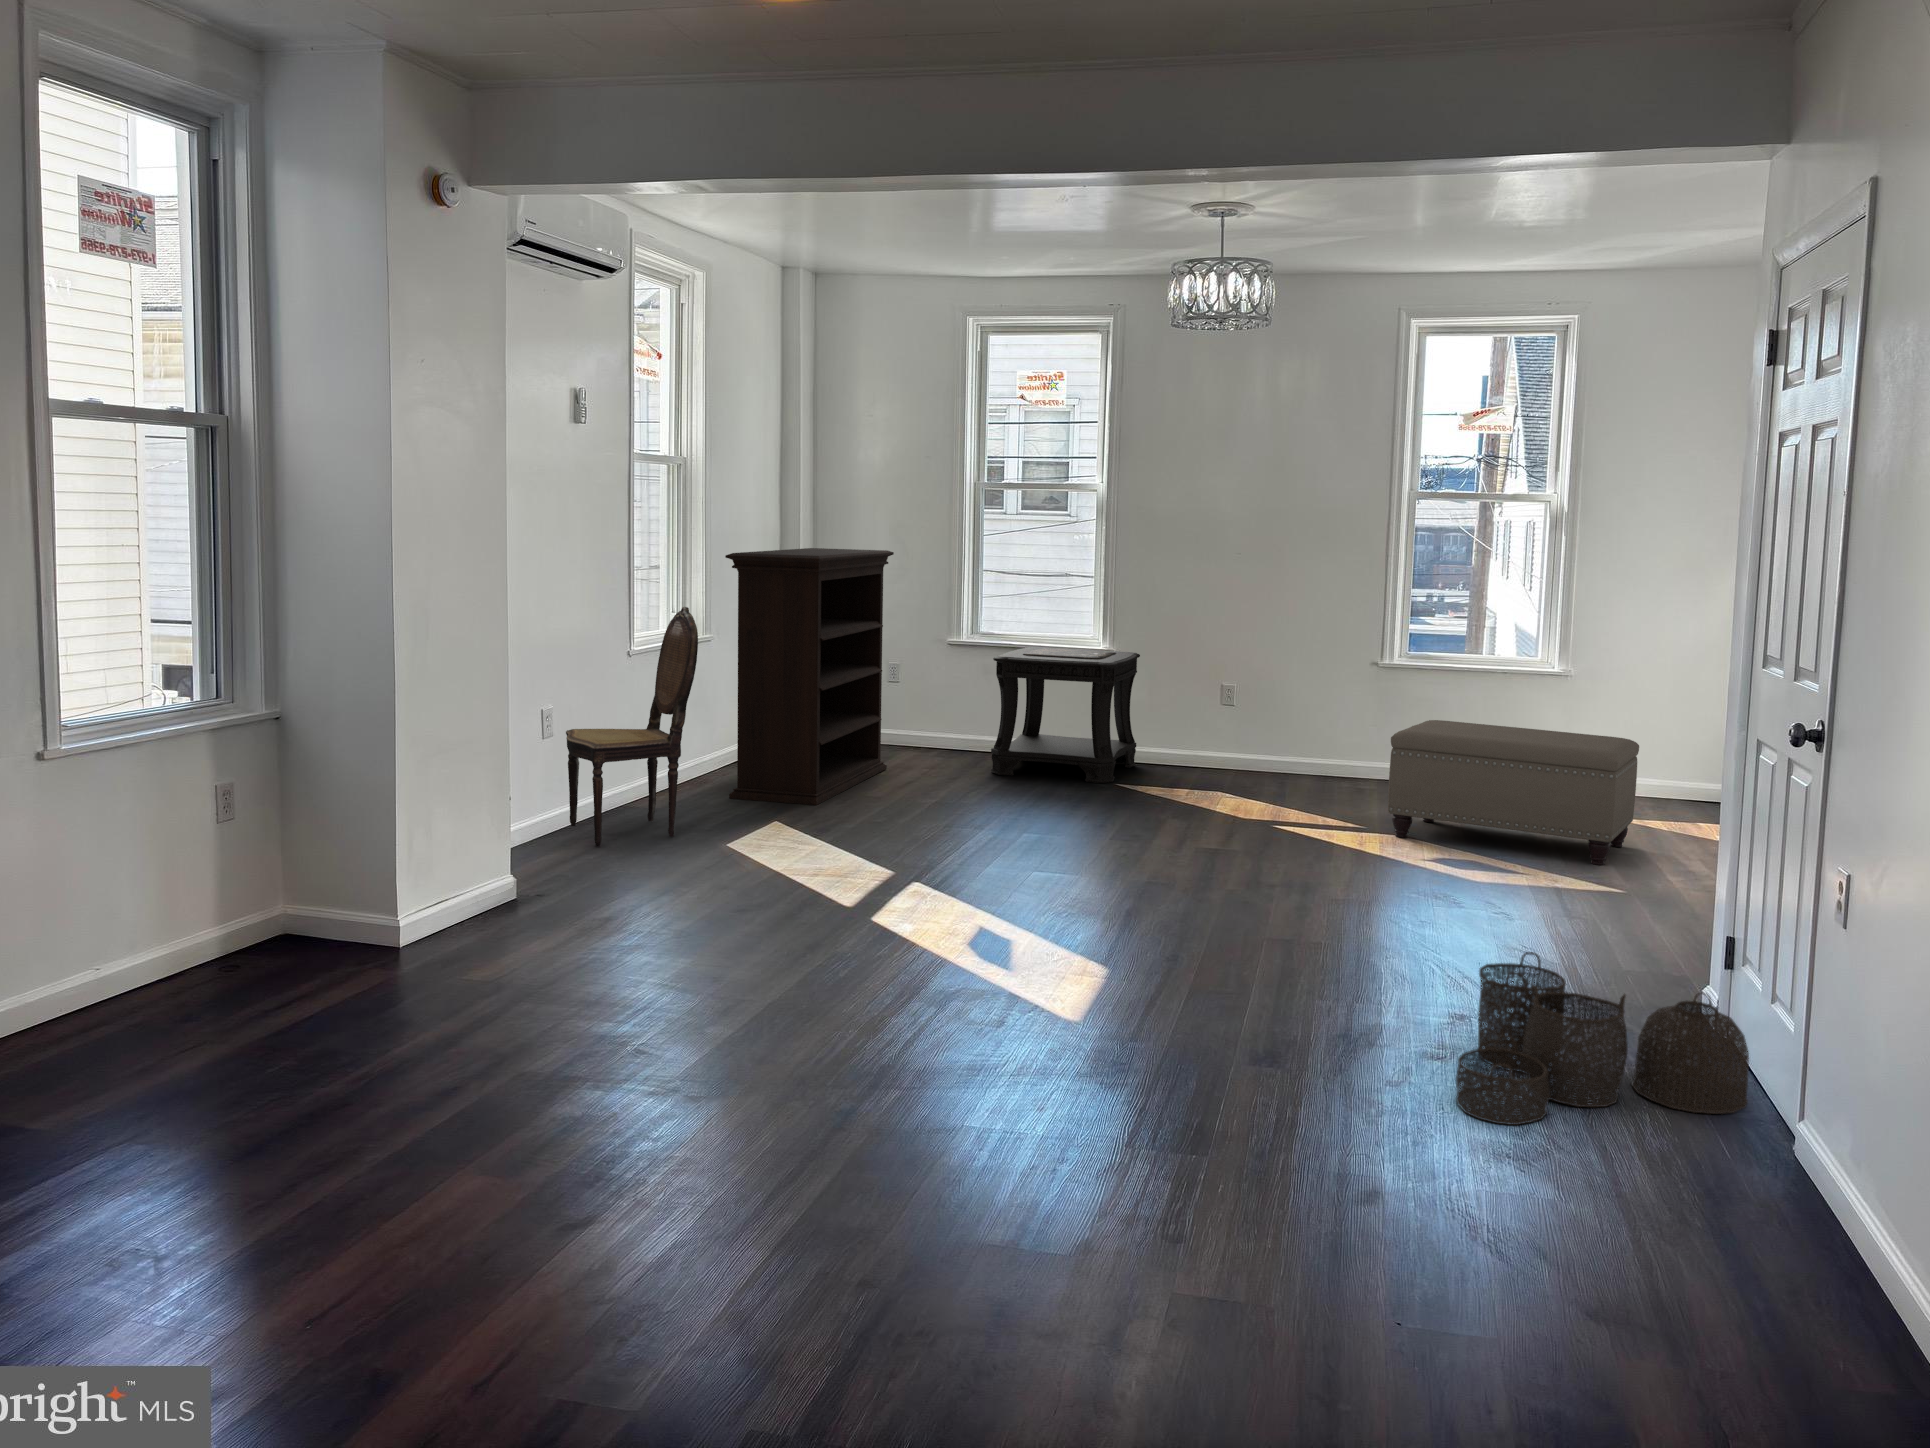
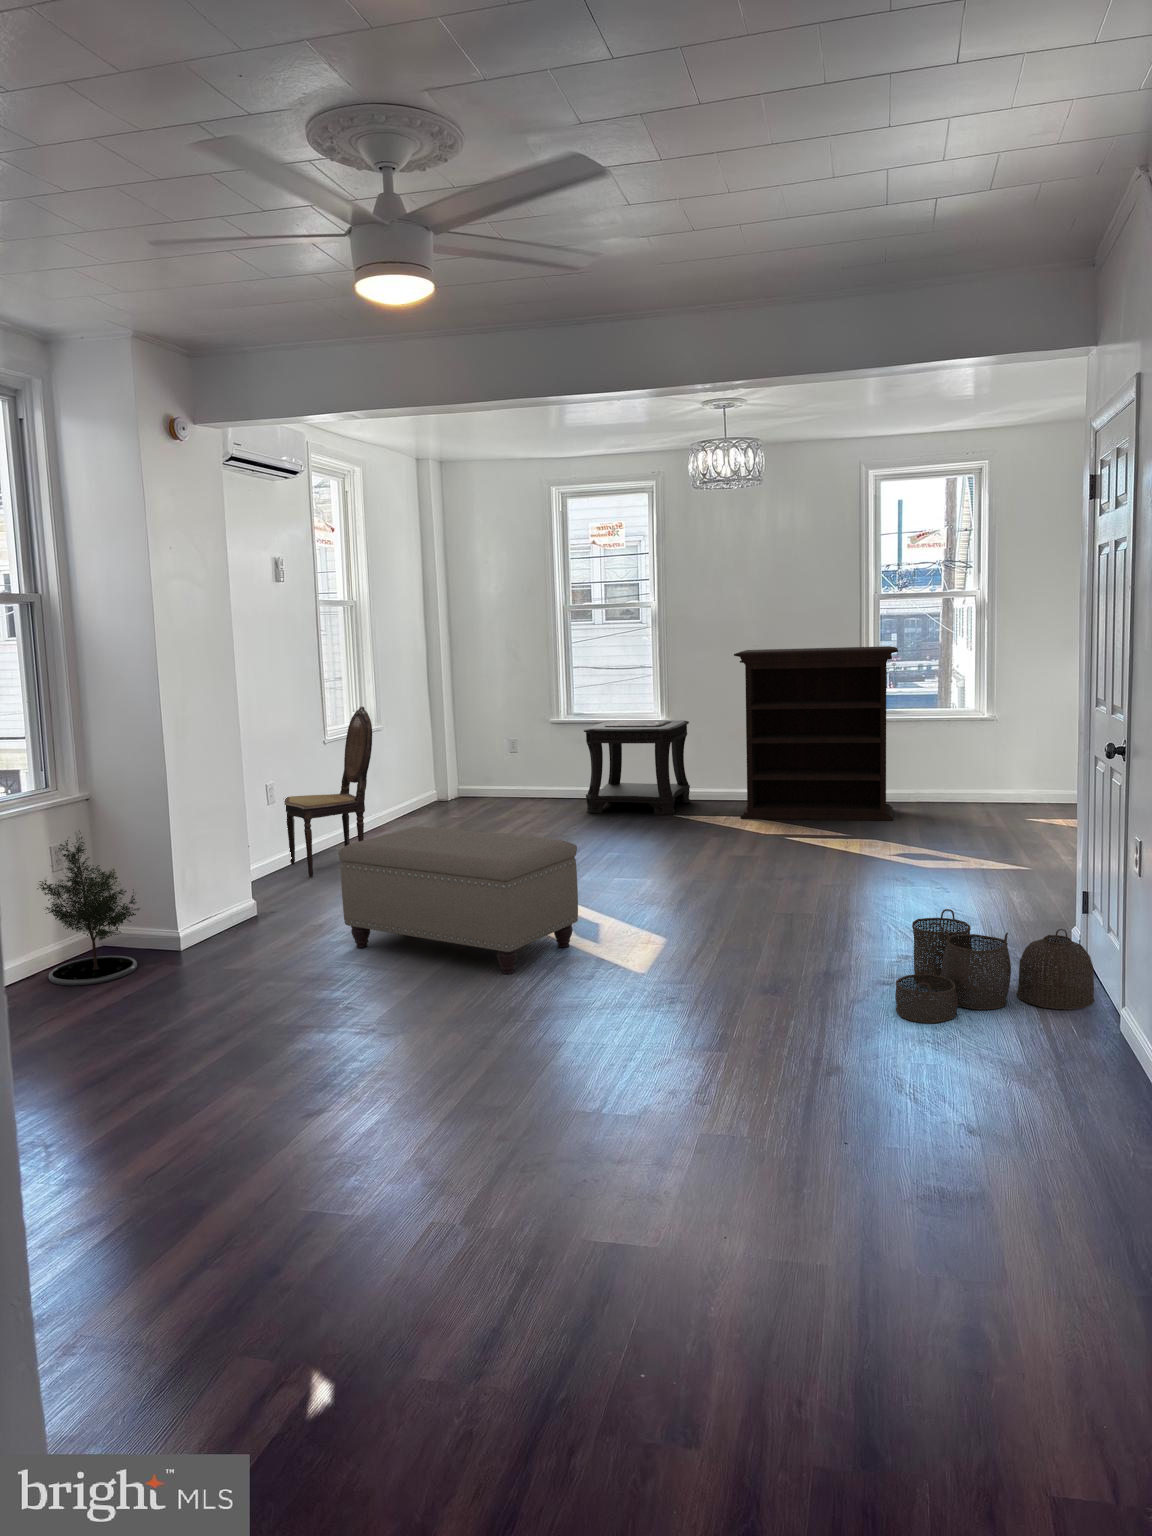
bookshelf: present [725,548,894,805] -> present [734,646,898,821]
ottoman: present [1388,720,1639,865] -> present [338,827,578,974]
potted tree: none [191,763,345,993] -> present [37,830,140,985]

